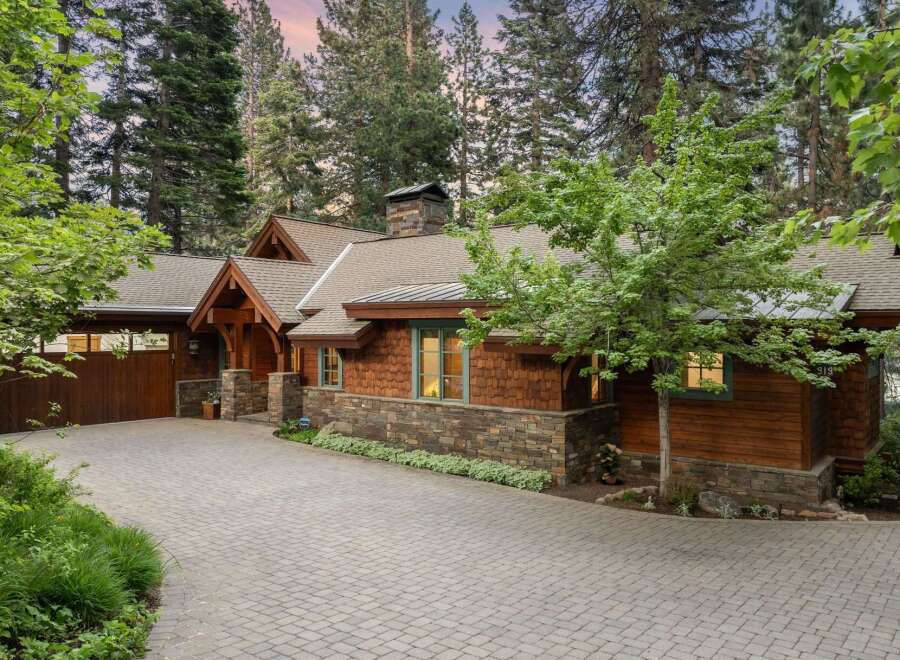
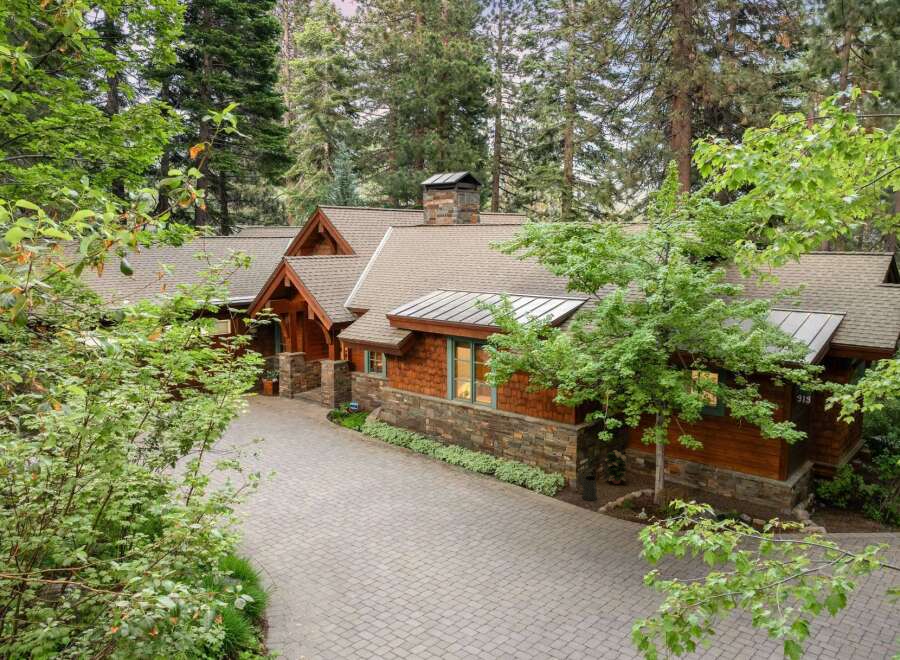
watering can: none [566,461,592,497] -> present [579,470,597,501]

